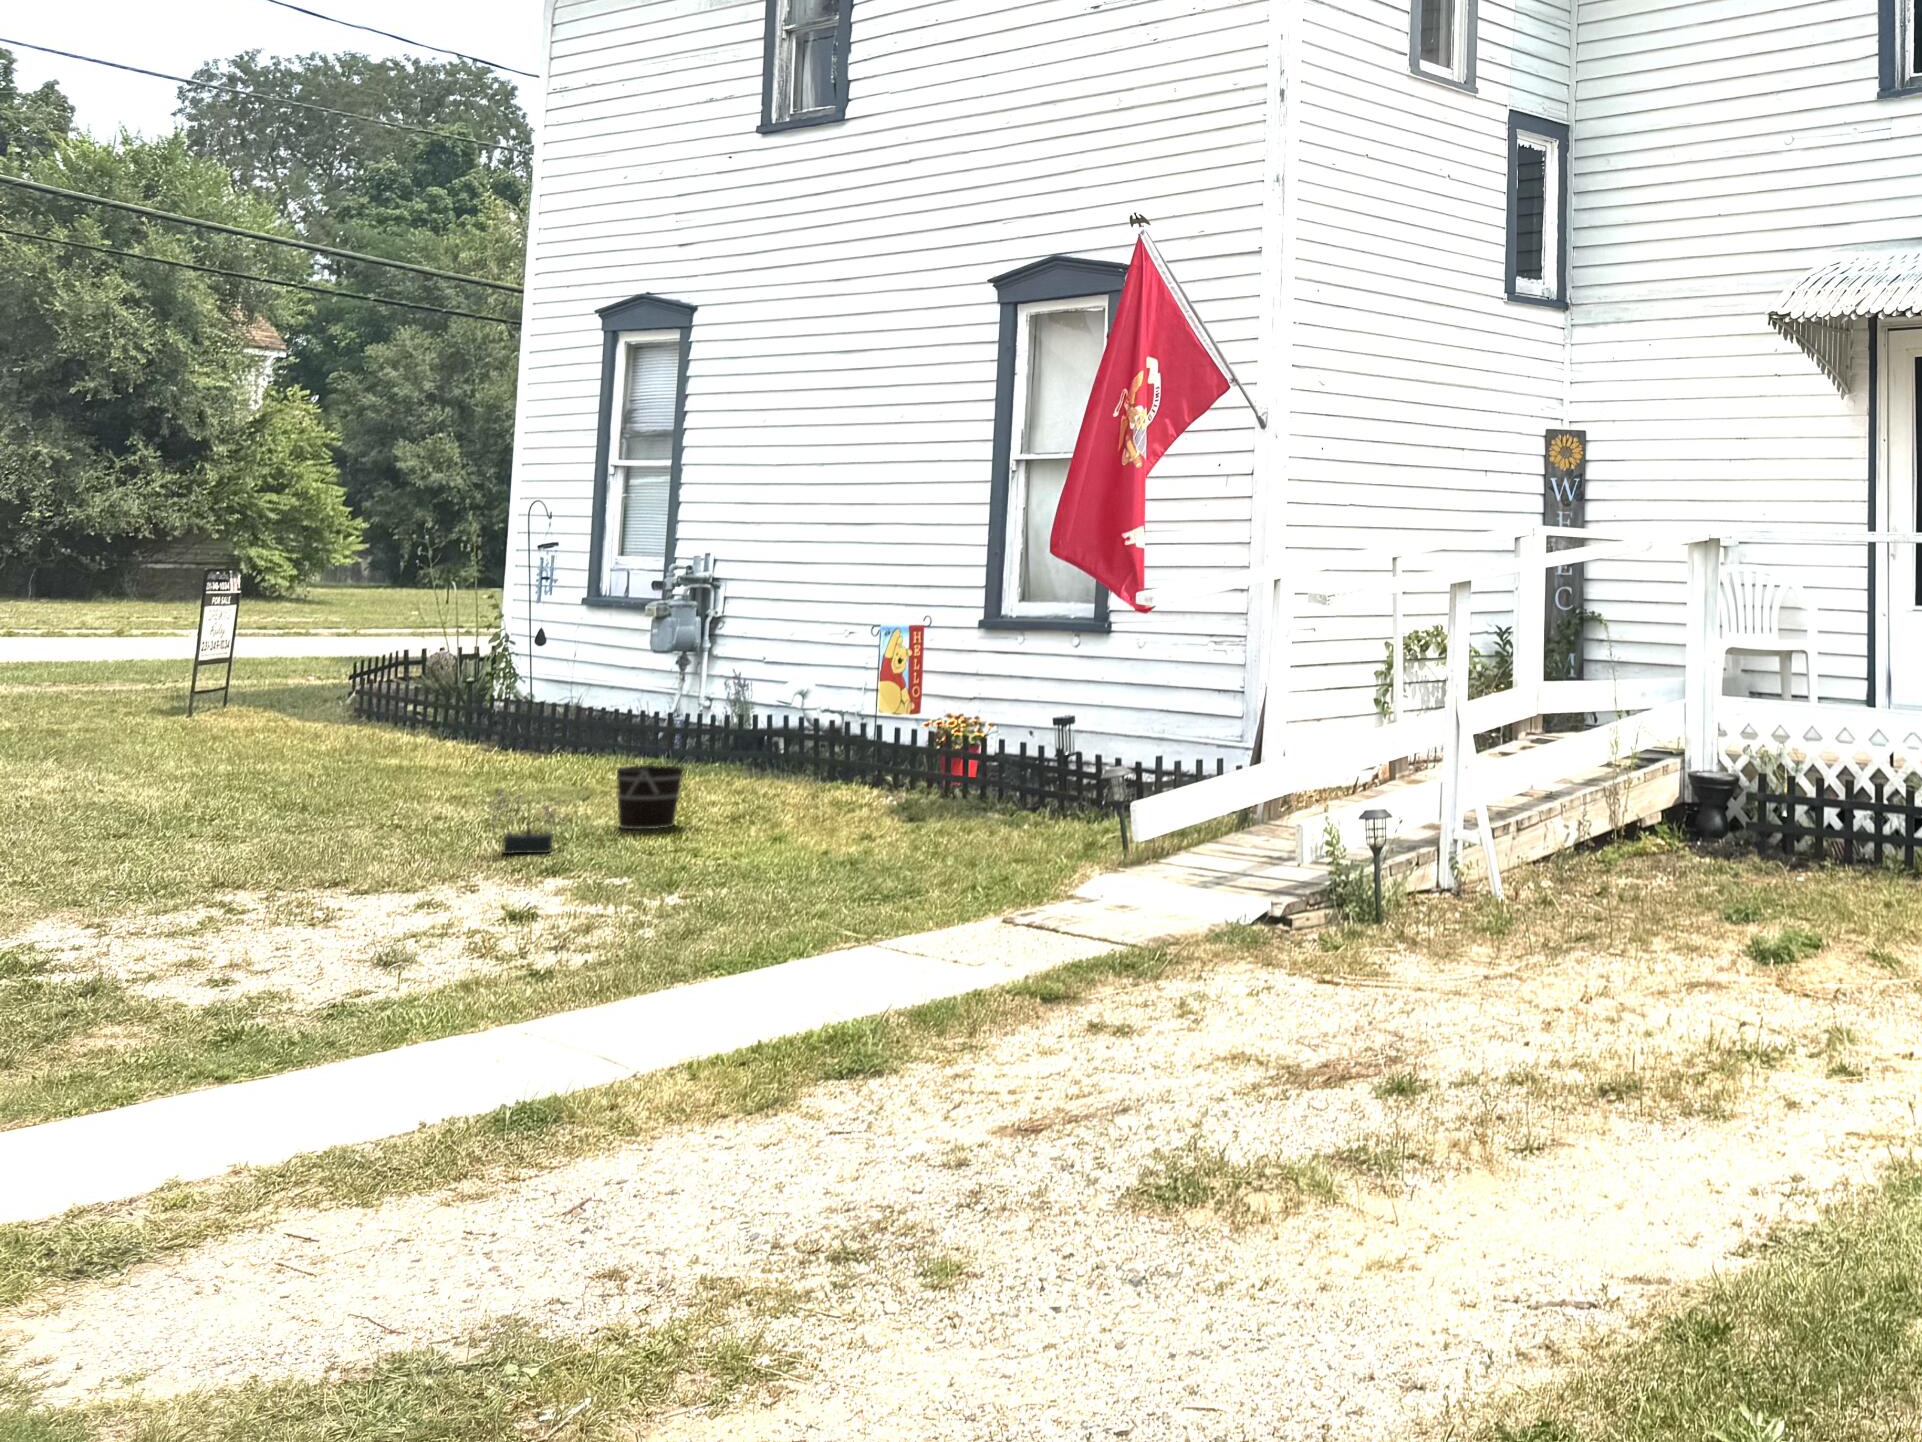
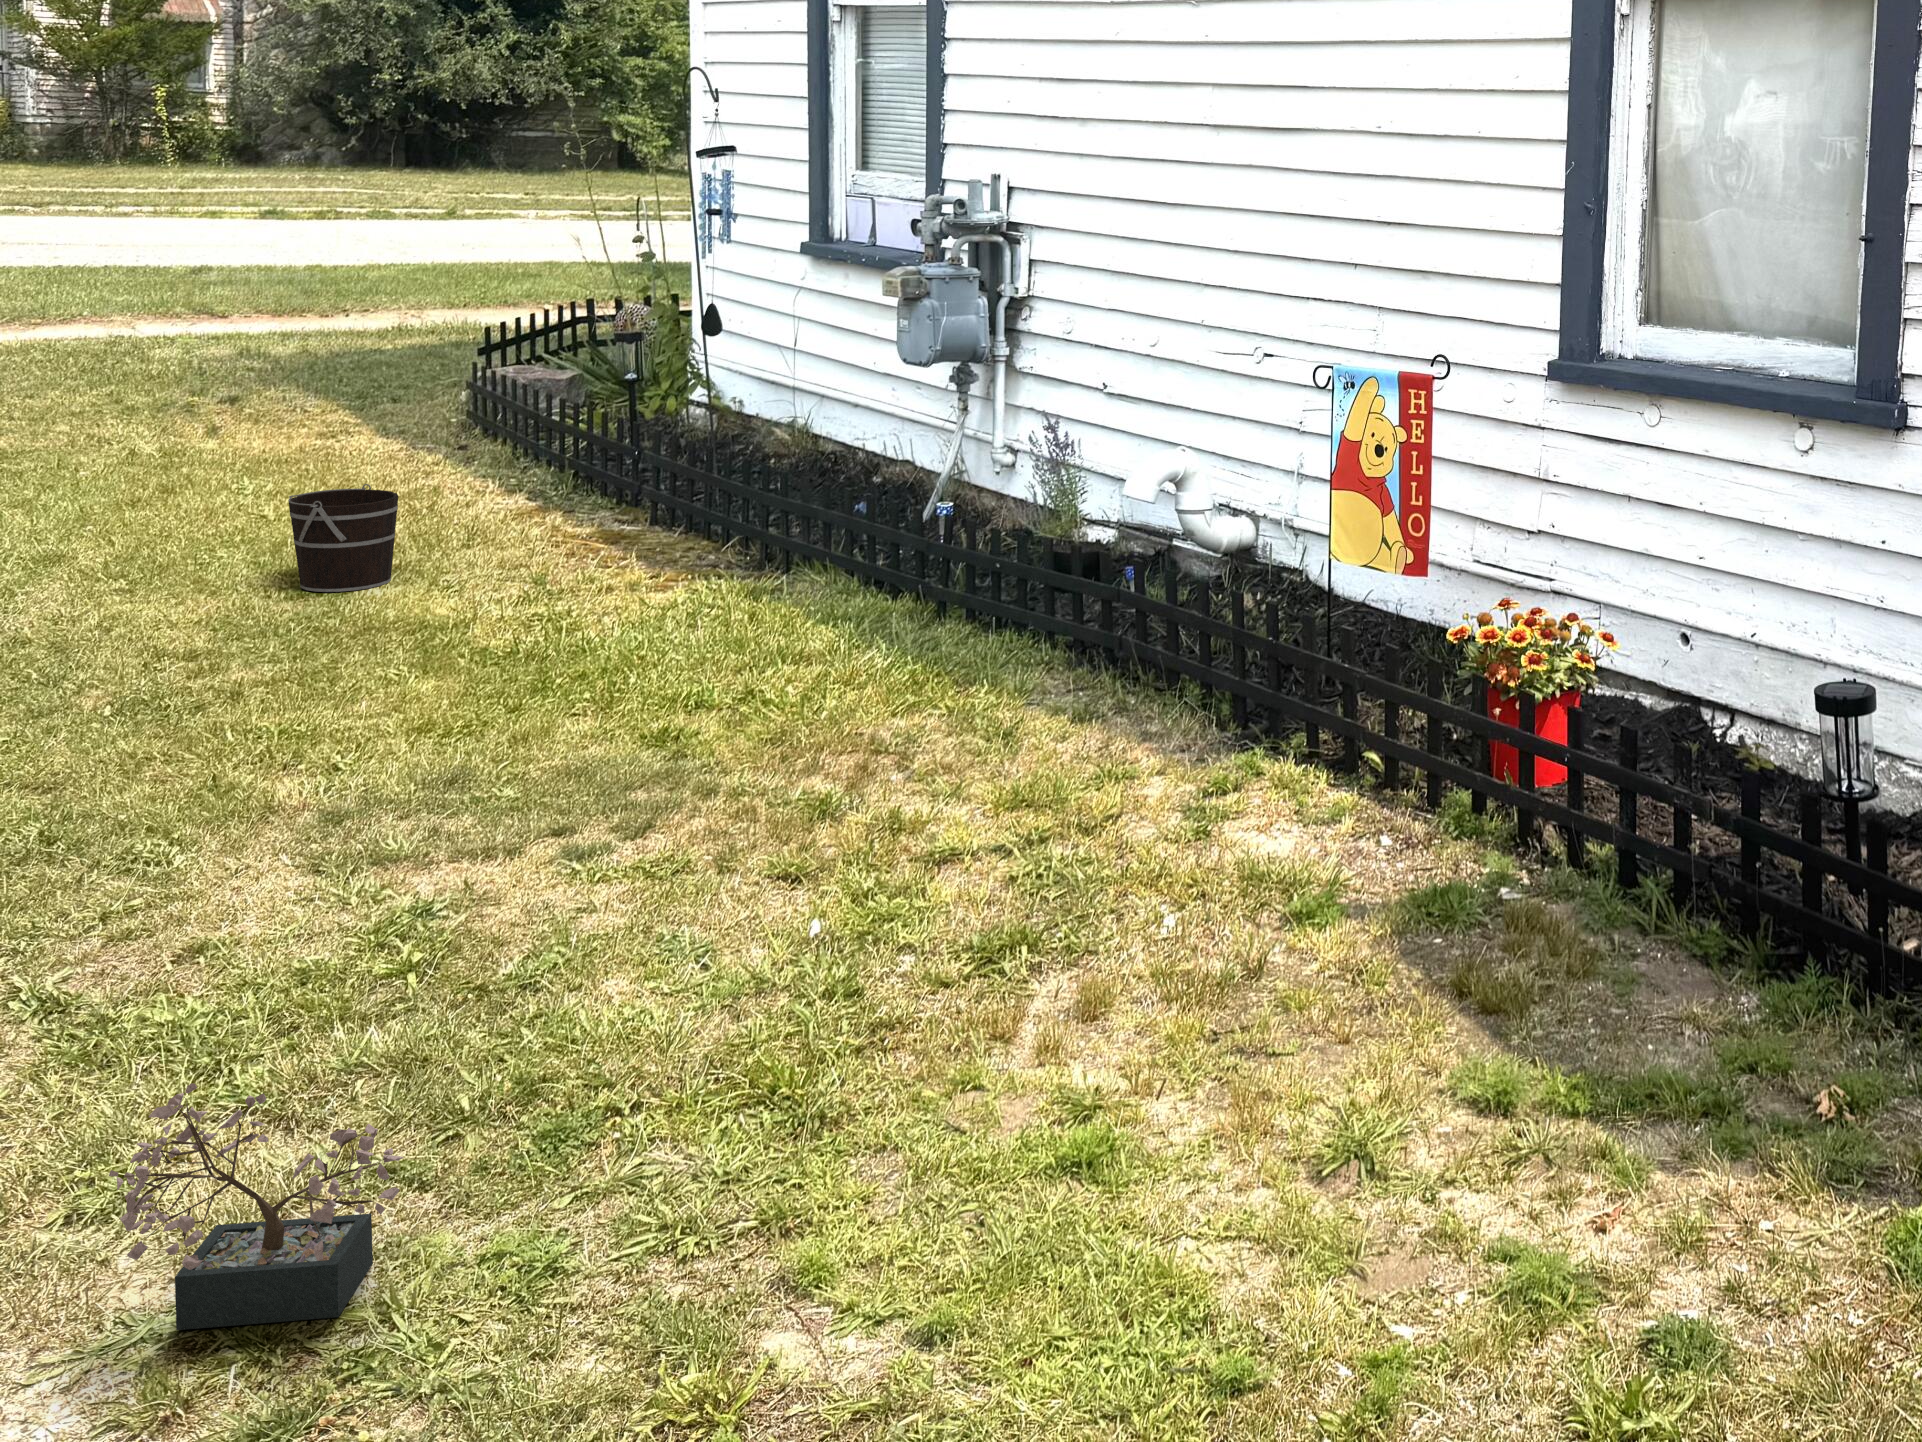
bucket: present [617,765,683,829] -> present [288,484,398,592]

